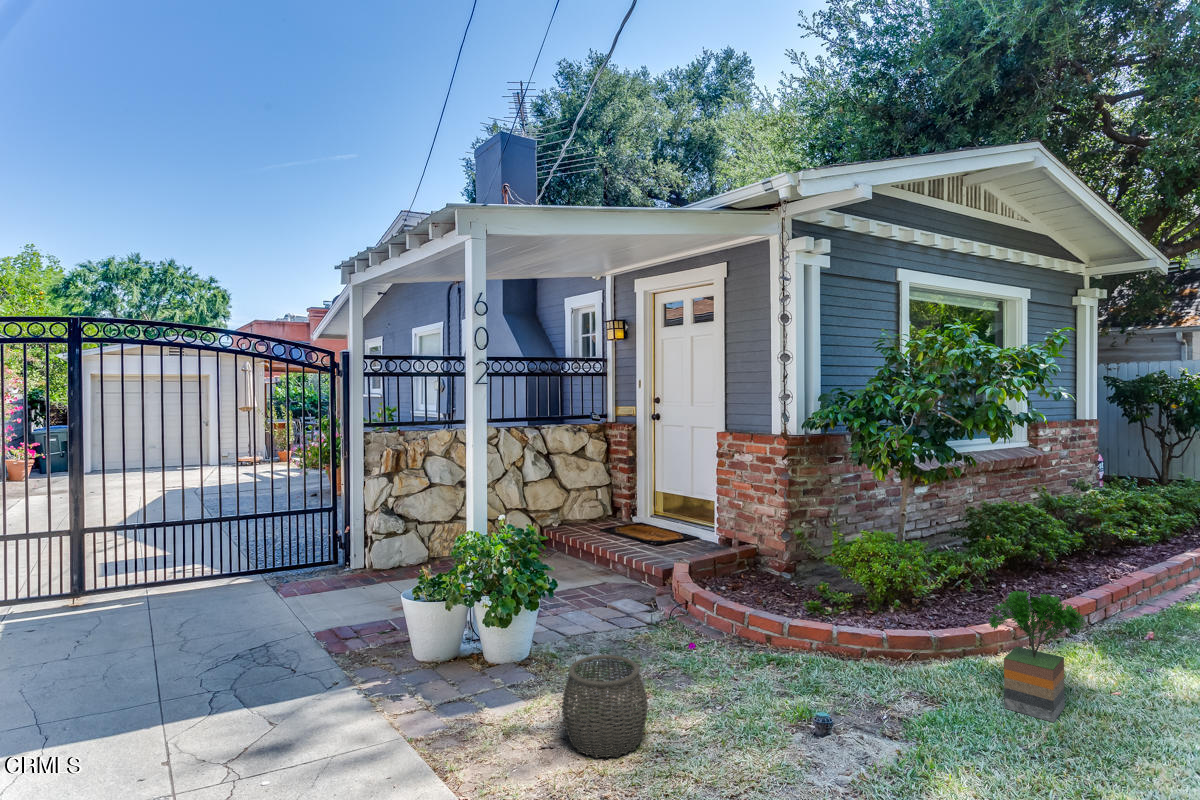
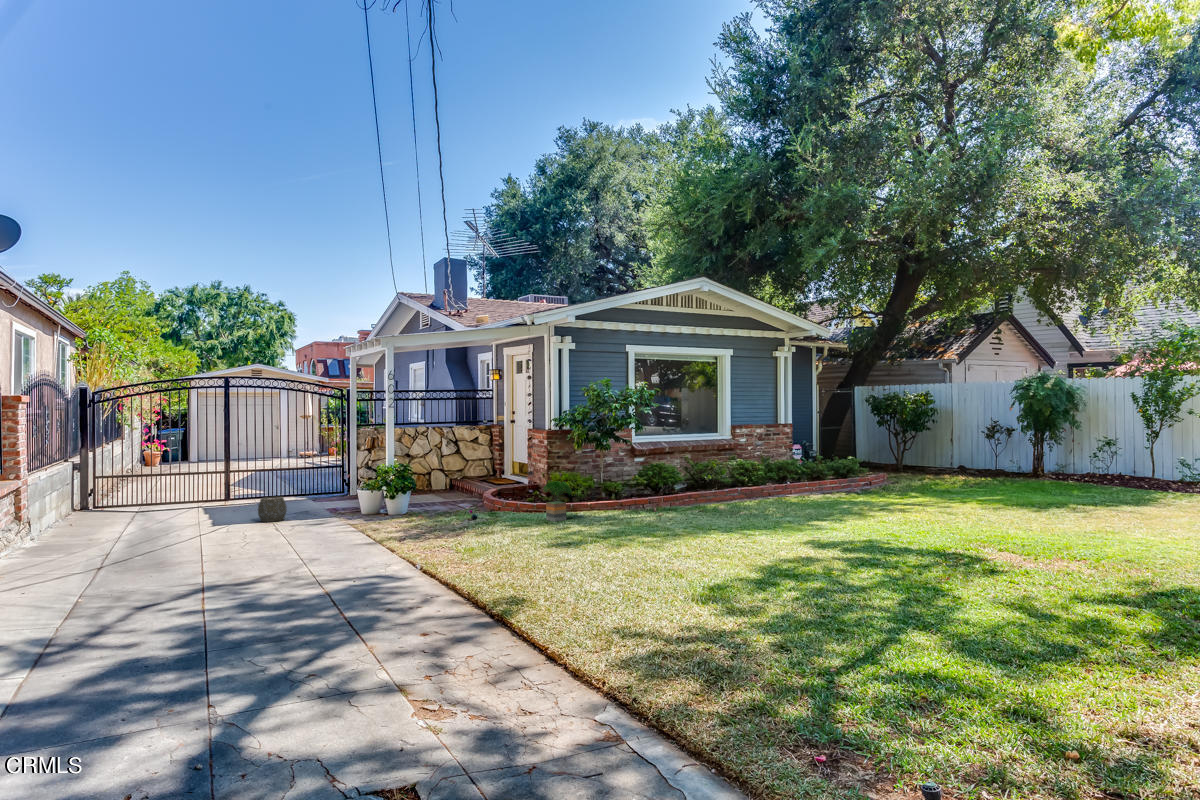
woven basket: present [562,655,648,758] -> present [258,497,287,522]

